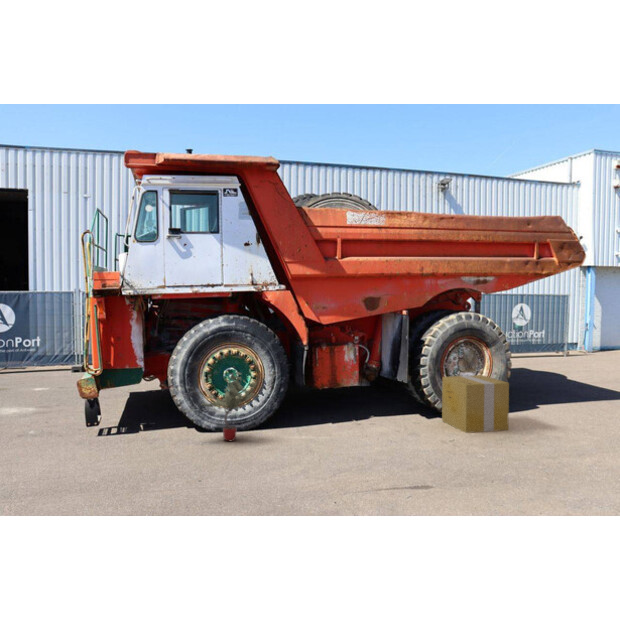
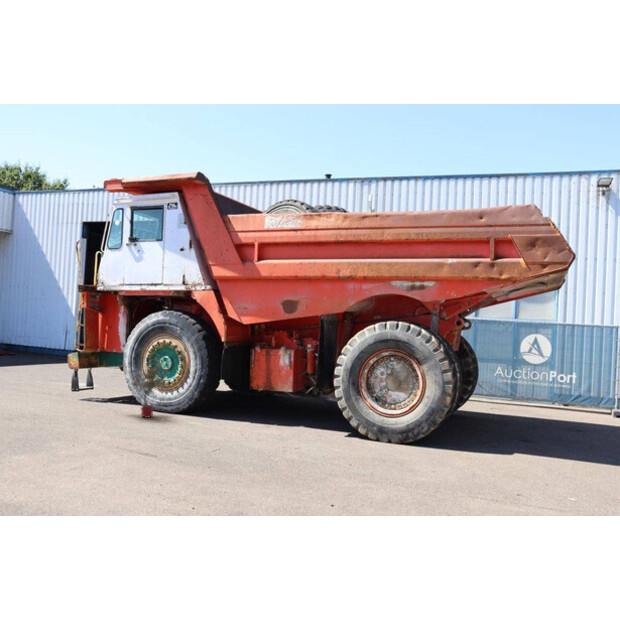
cardboard box: present [442,375,509,433] -> none [337,391,402,457]

